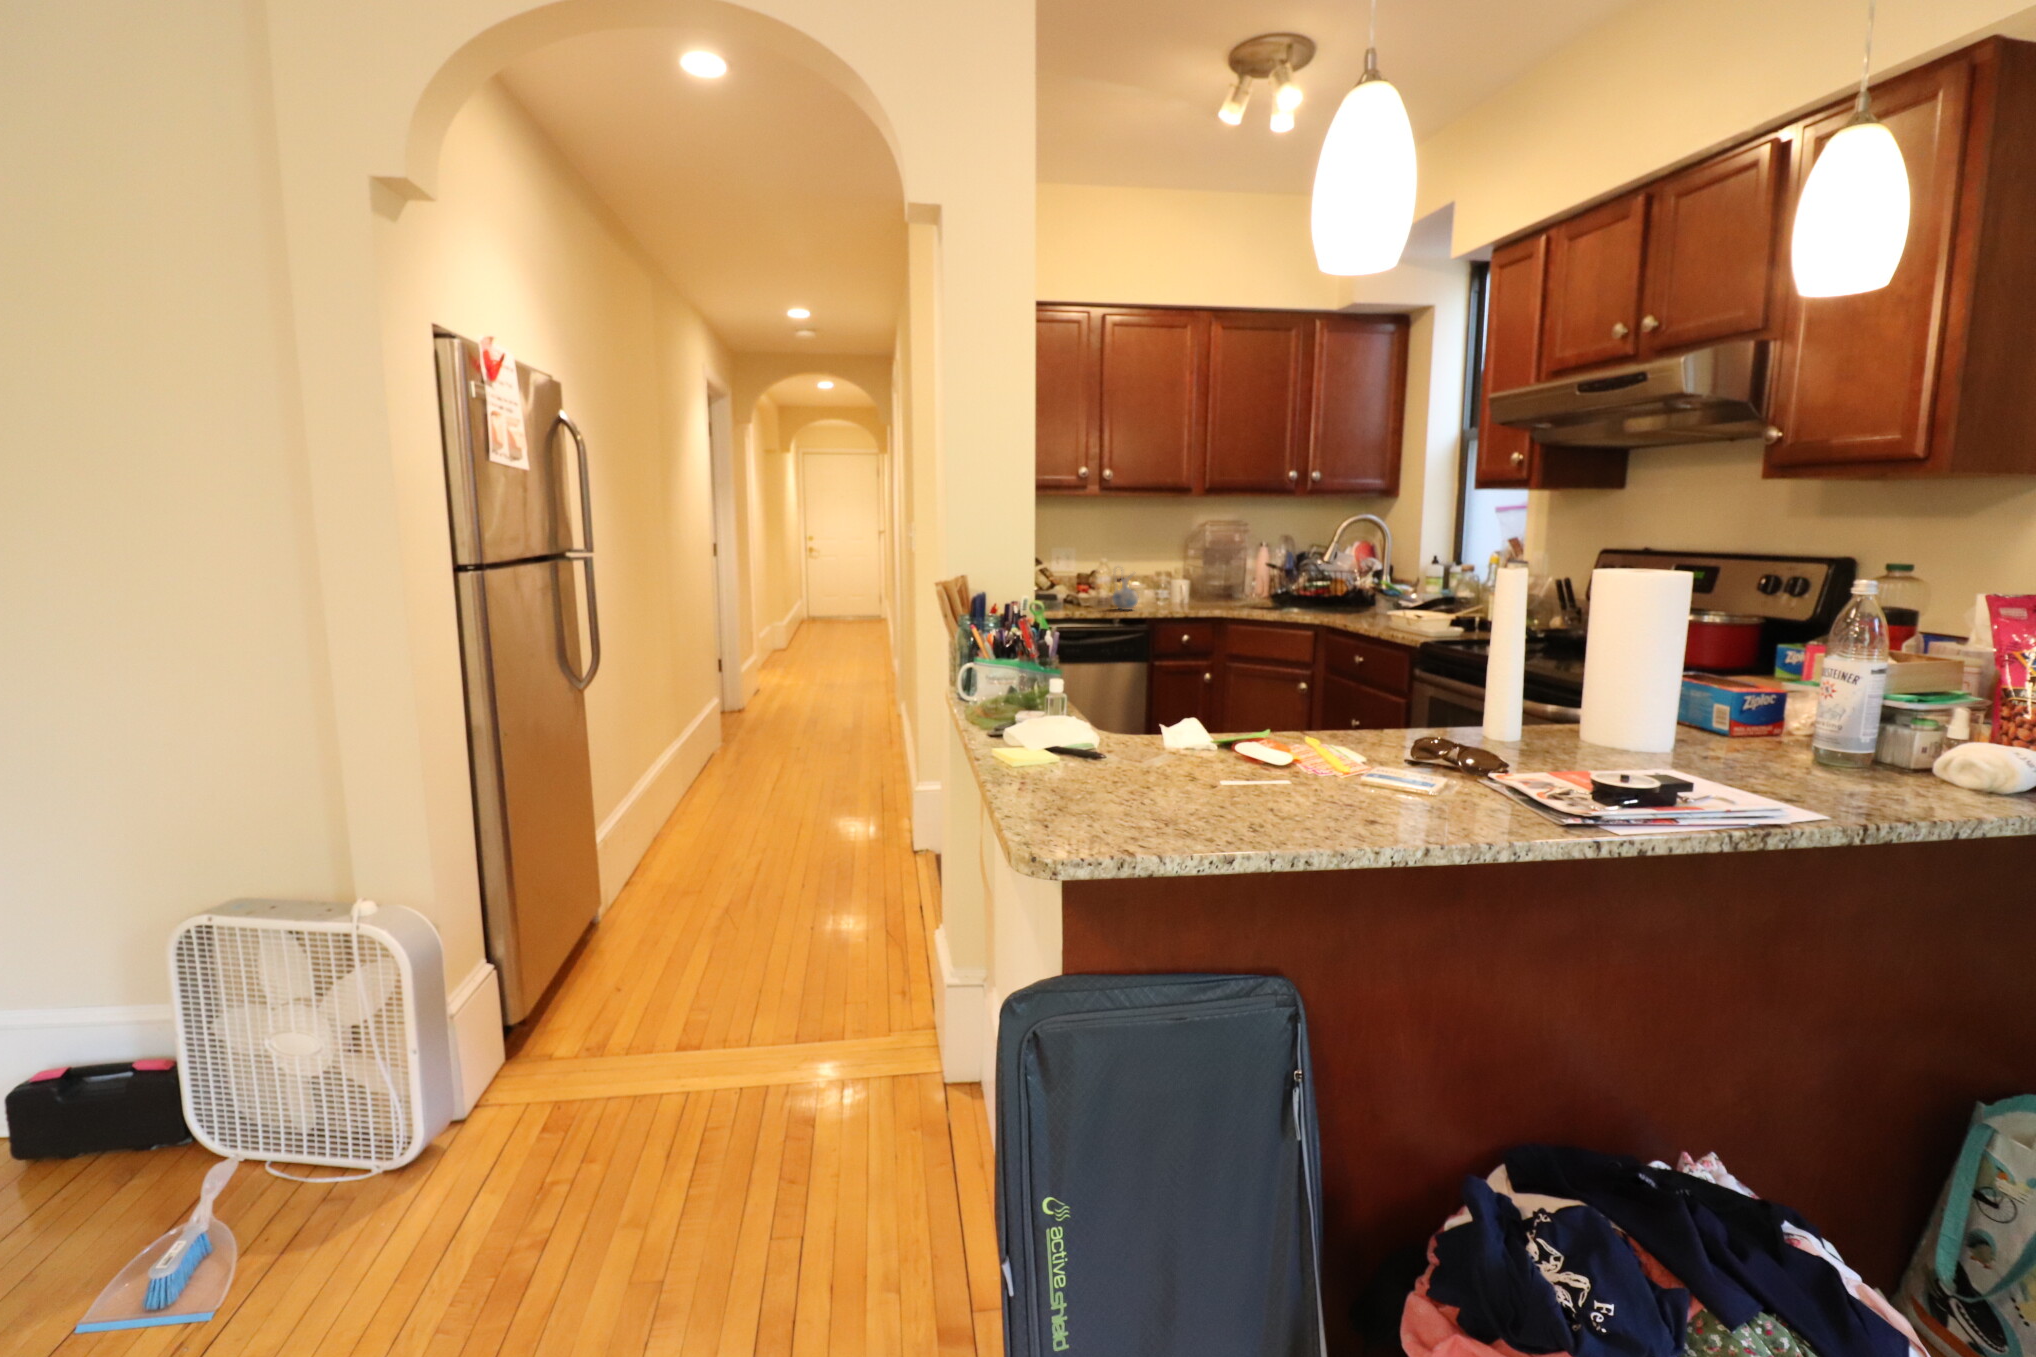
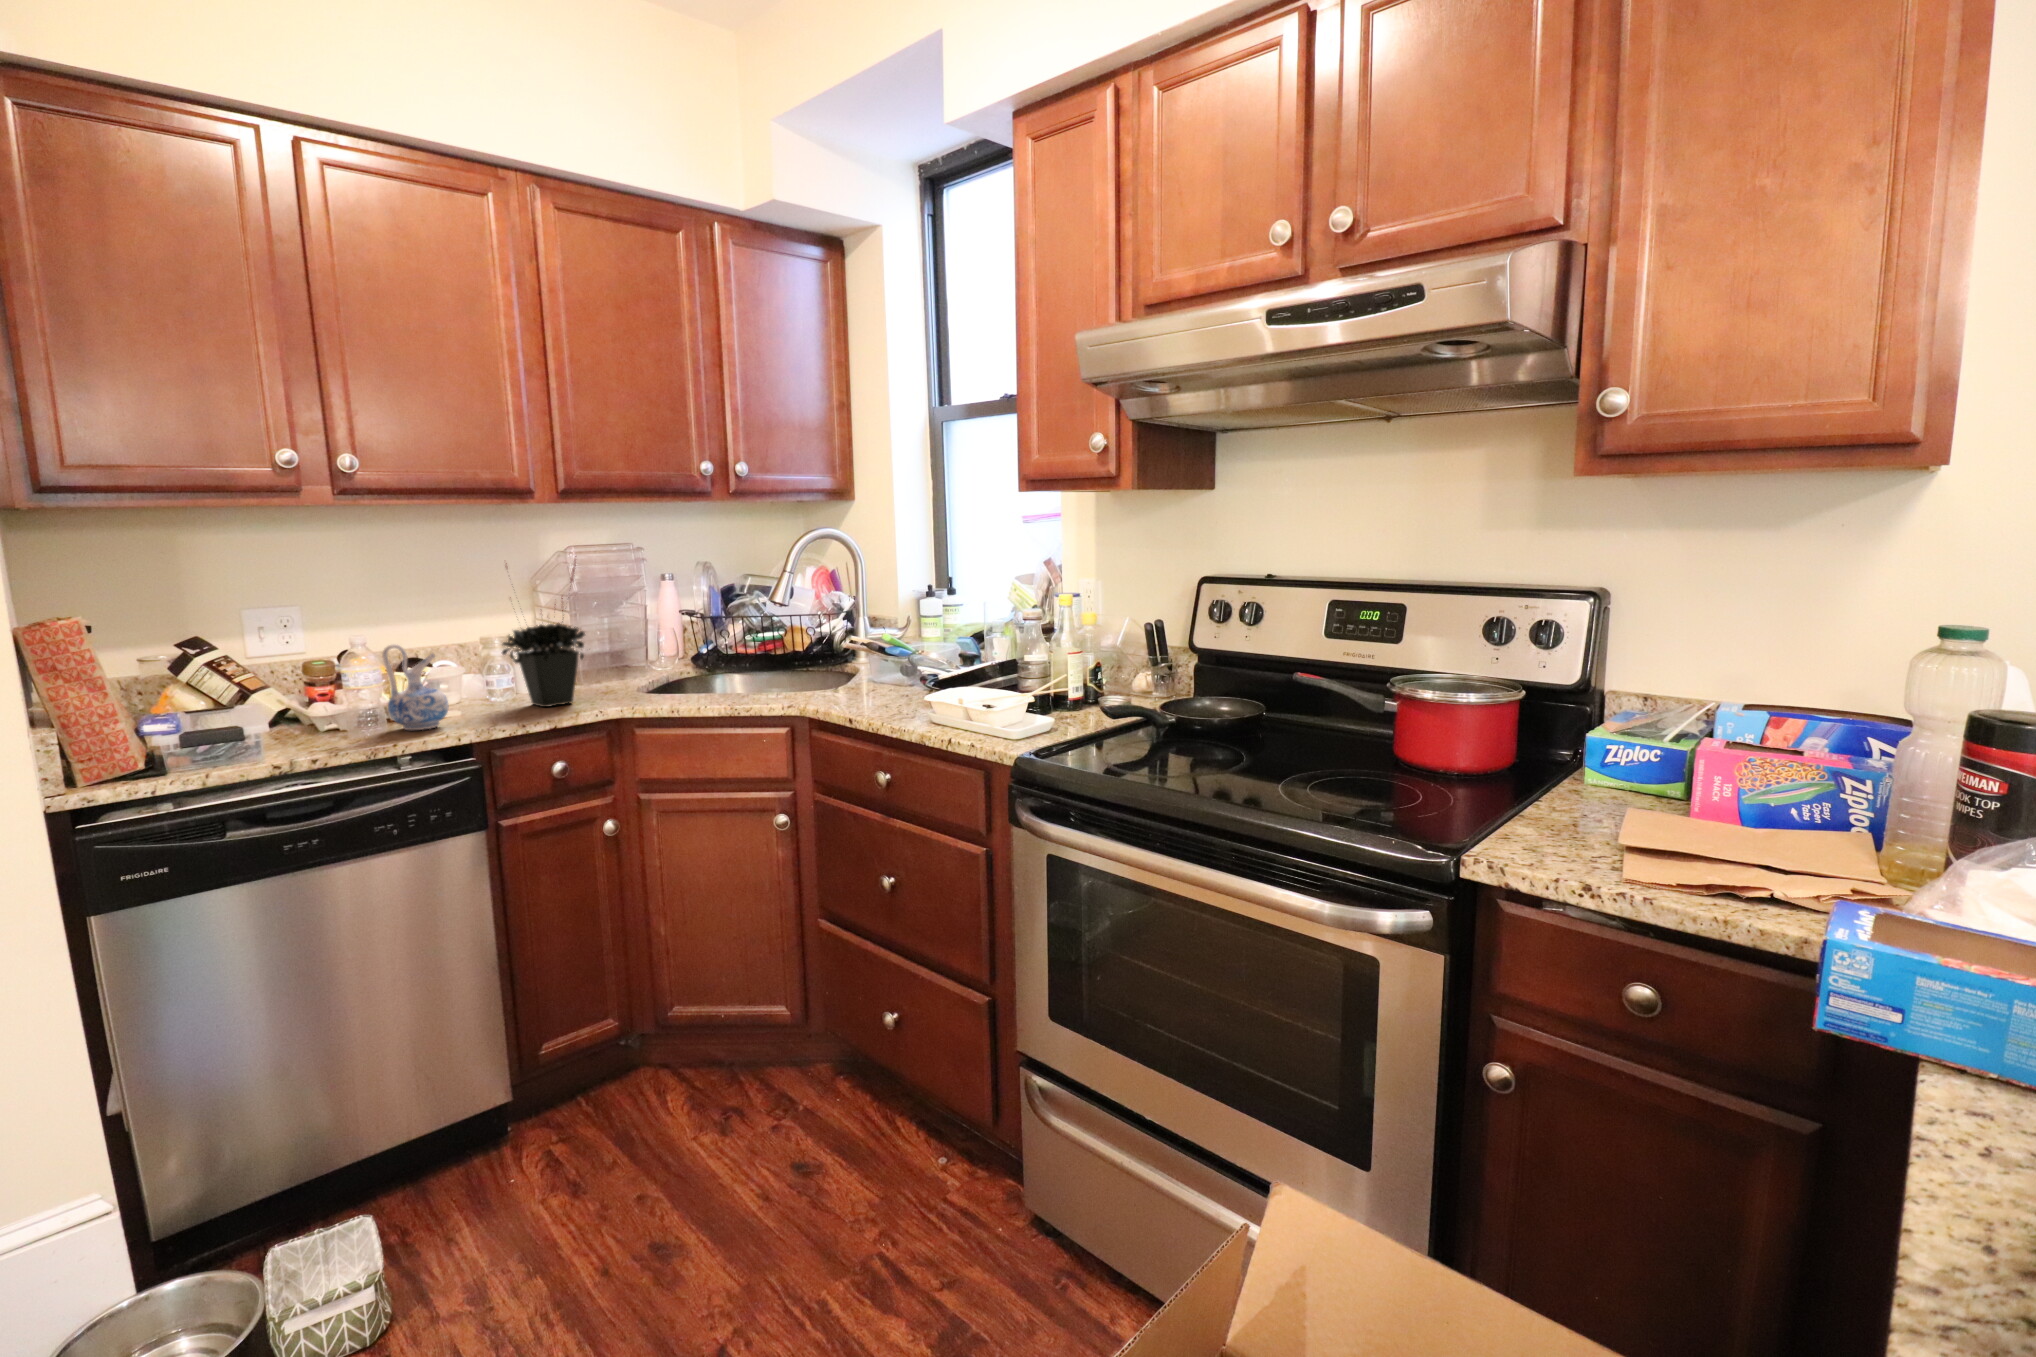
potted plant: none [1166,525,1211,608] -> present [502,556,585,707]

